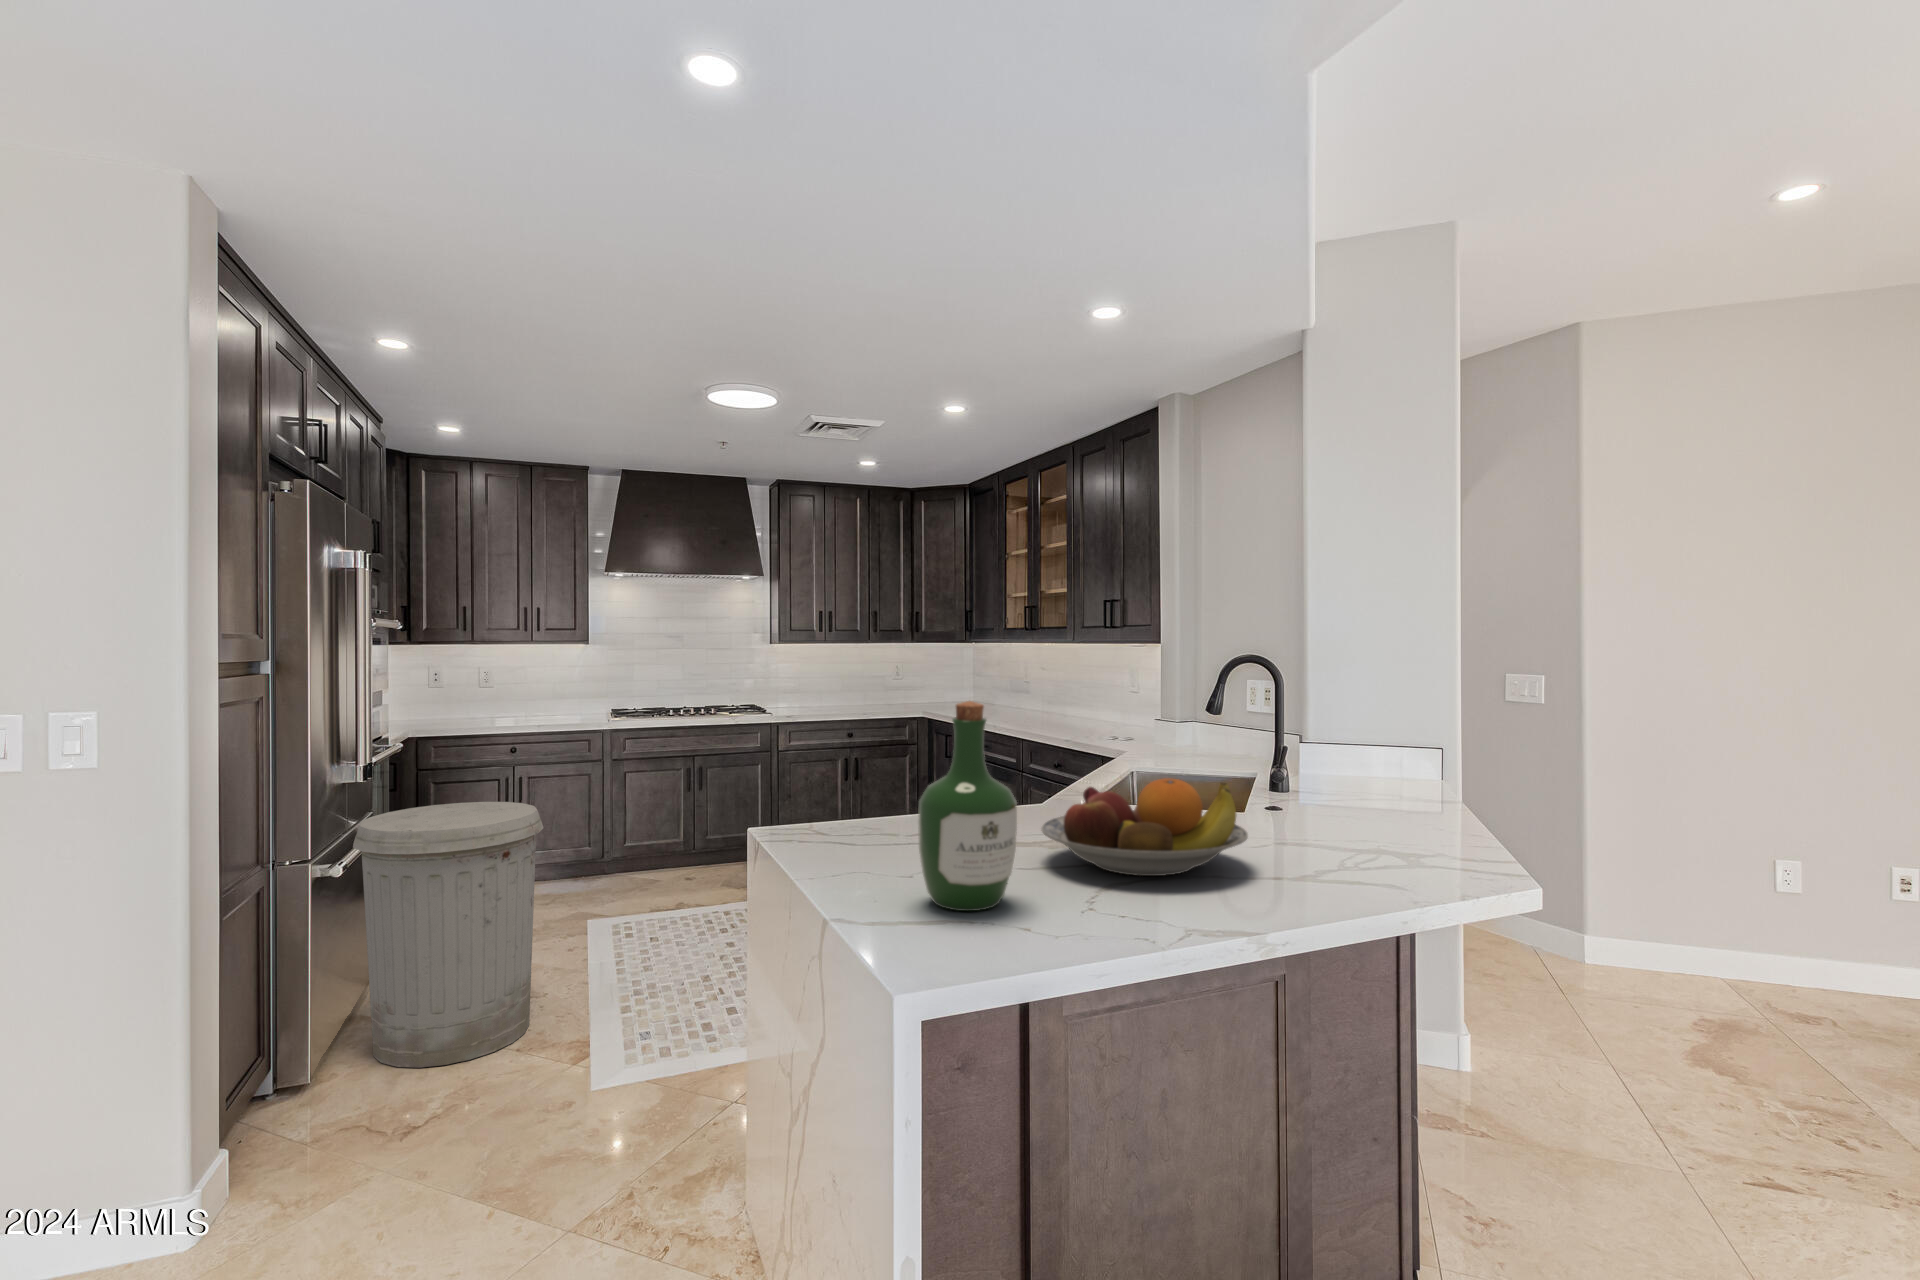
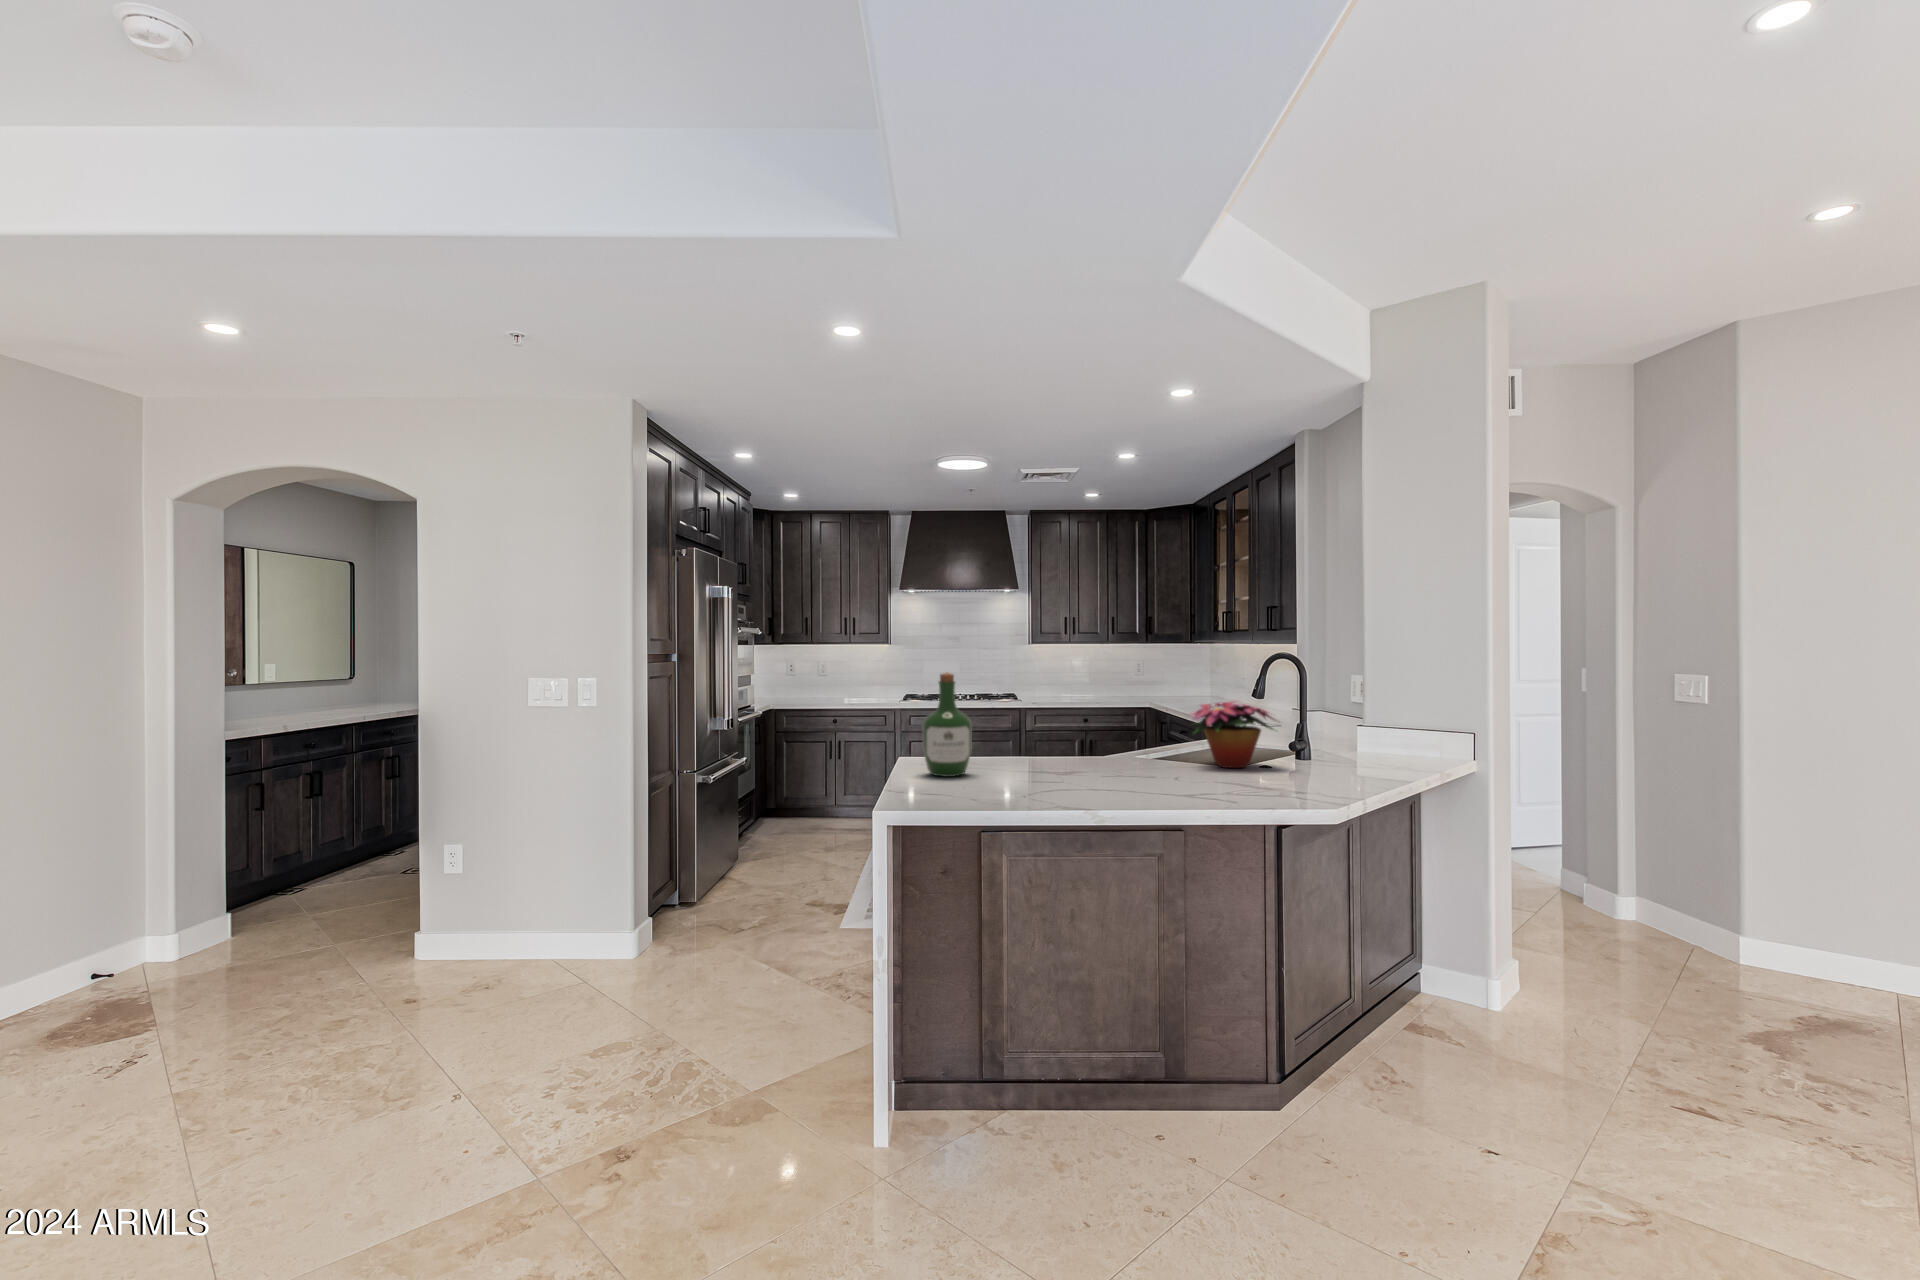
flower arrangement: none [1265,729,1434,839] -> present [1191,701,1277,768]
fruit bowl: present [1041,778,1248,876] -> none [1013,721,1128,773]
trash can: present [353,802,544,1068] -> none [720,747,827,903]

